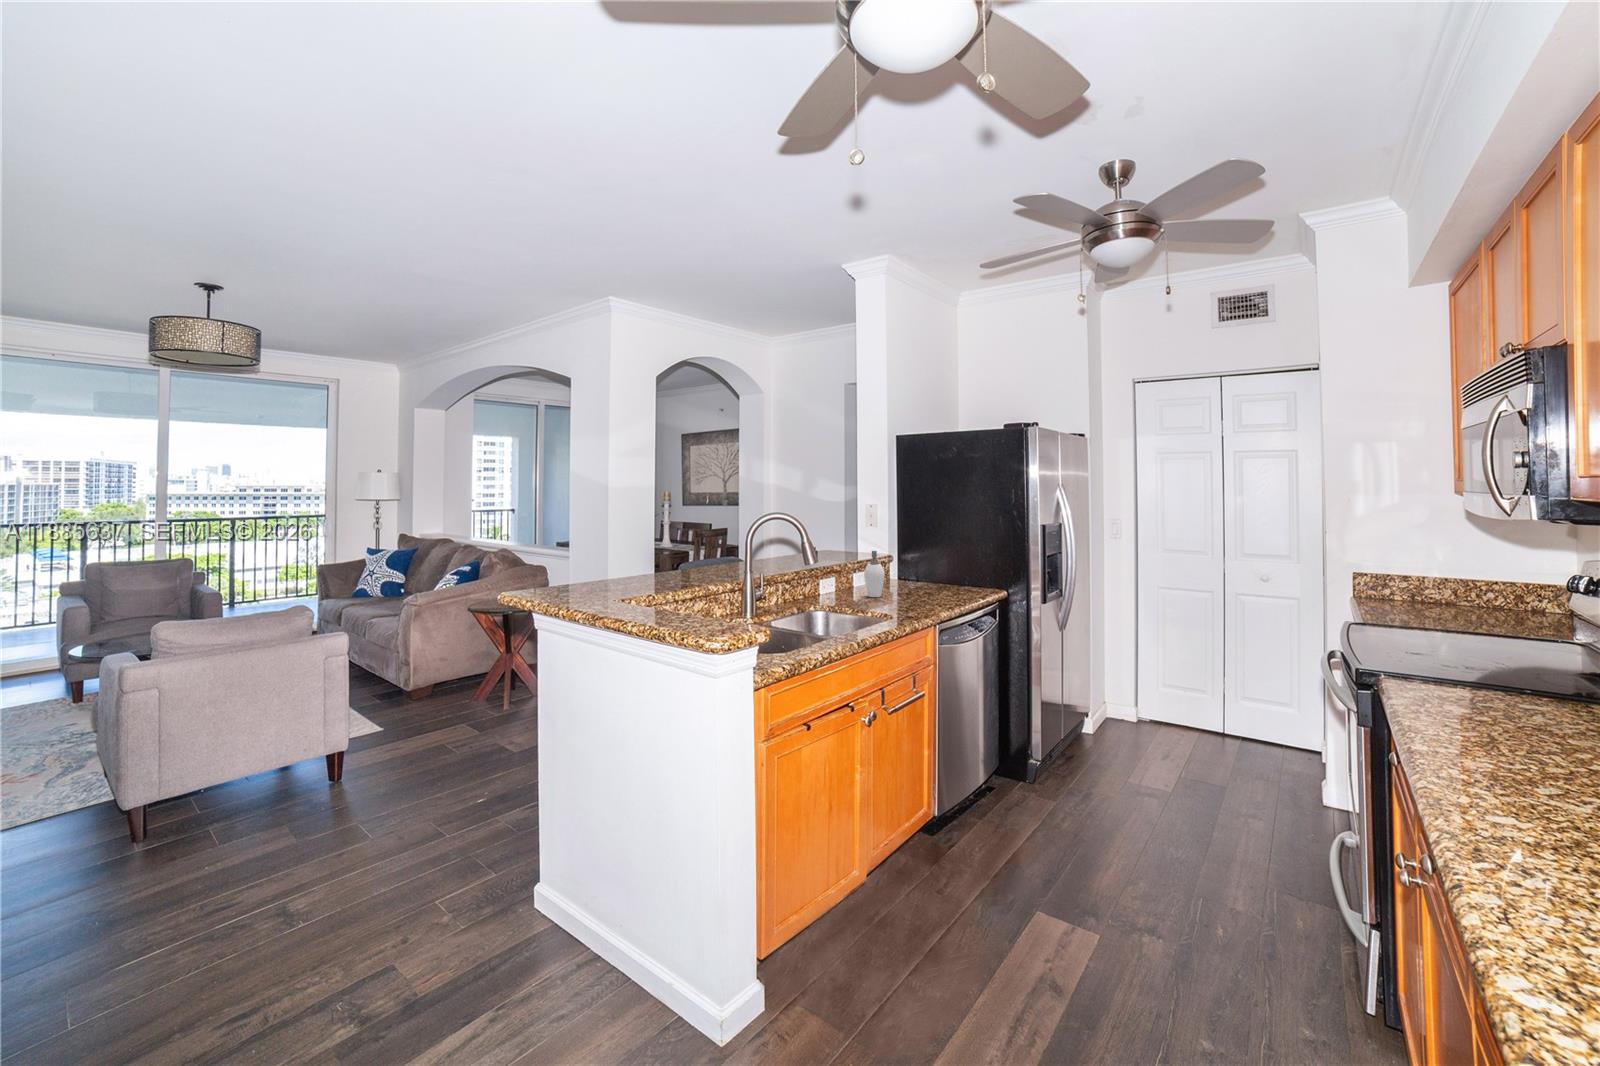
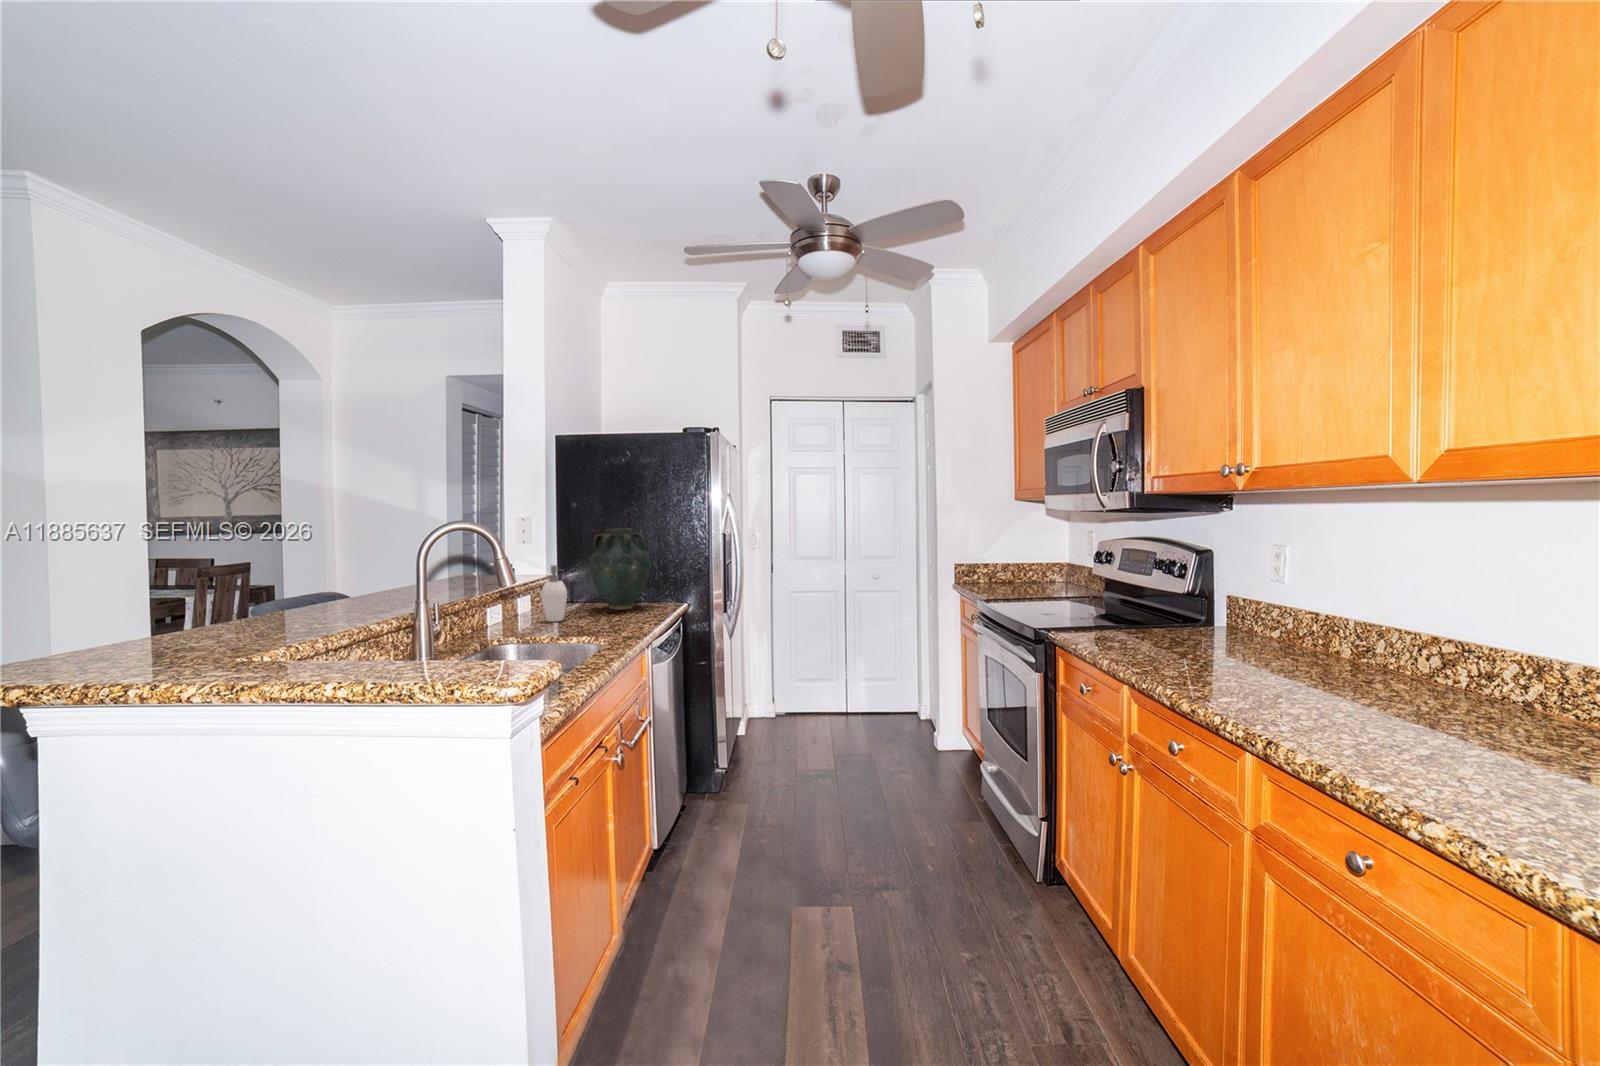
vase: none [909,520,962,592] -> present [590,528,651,610]

